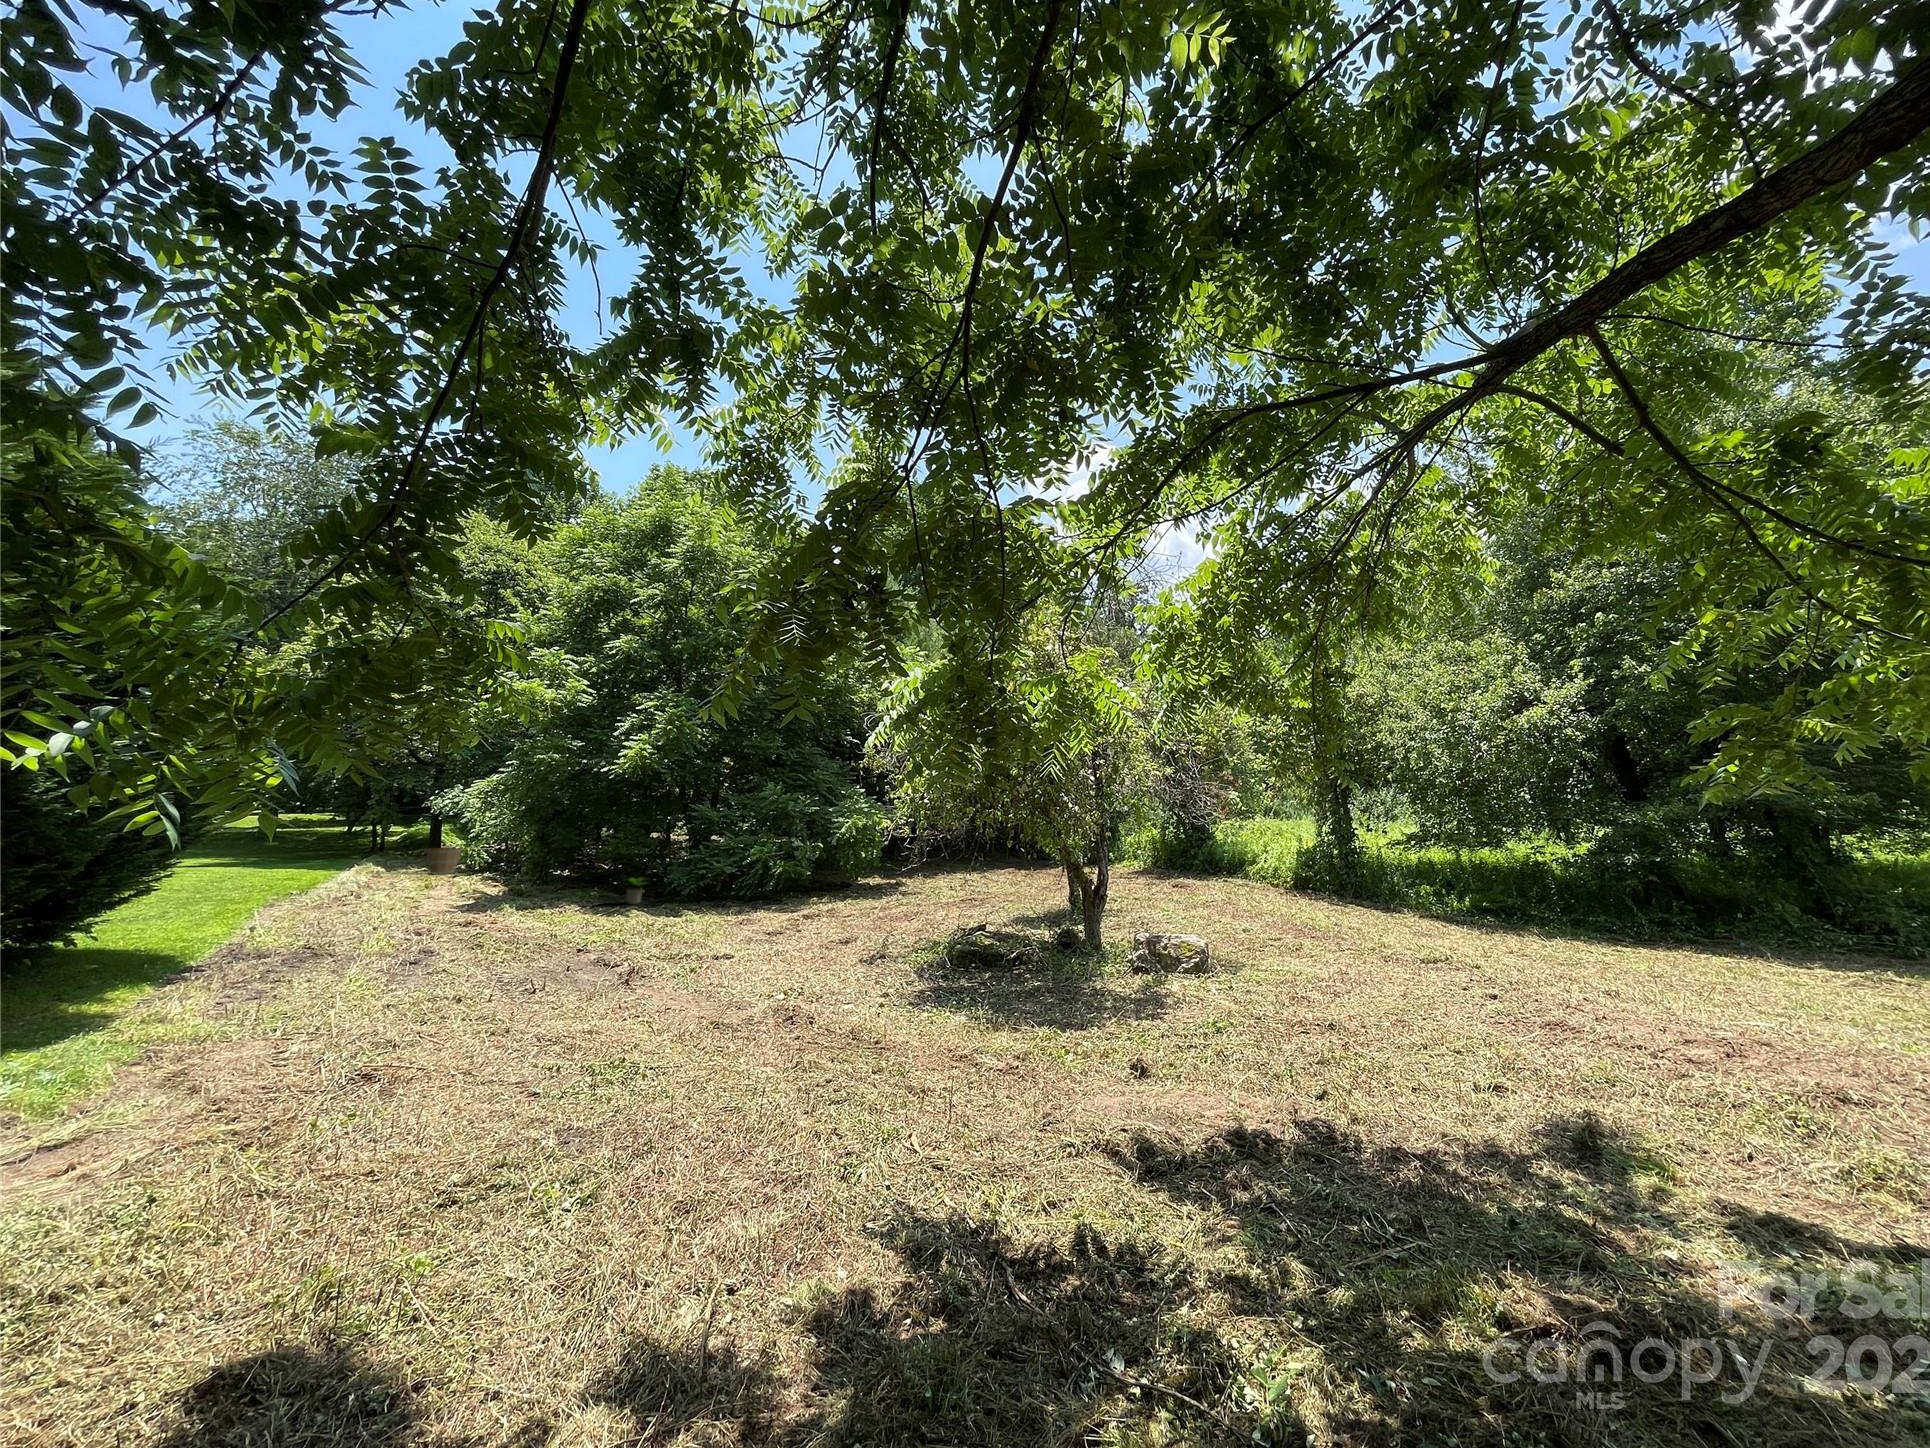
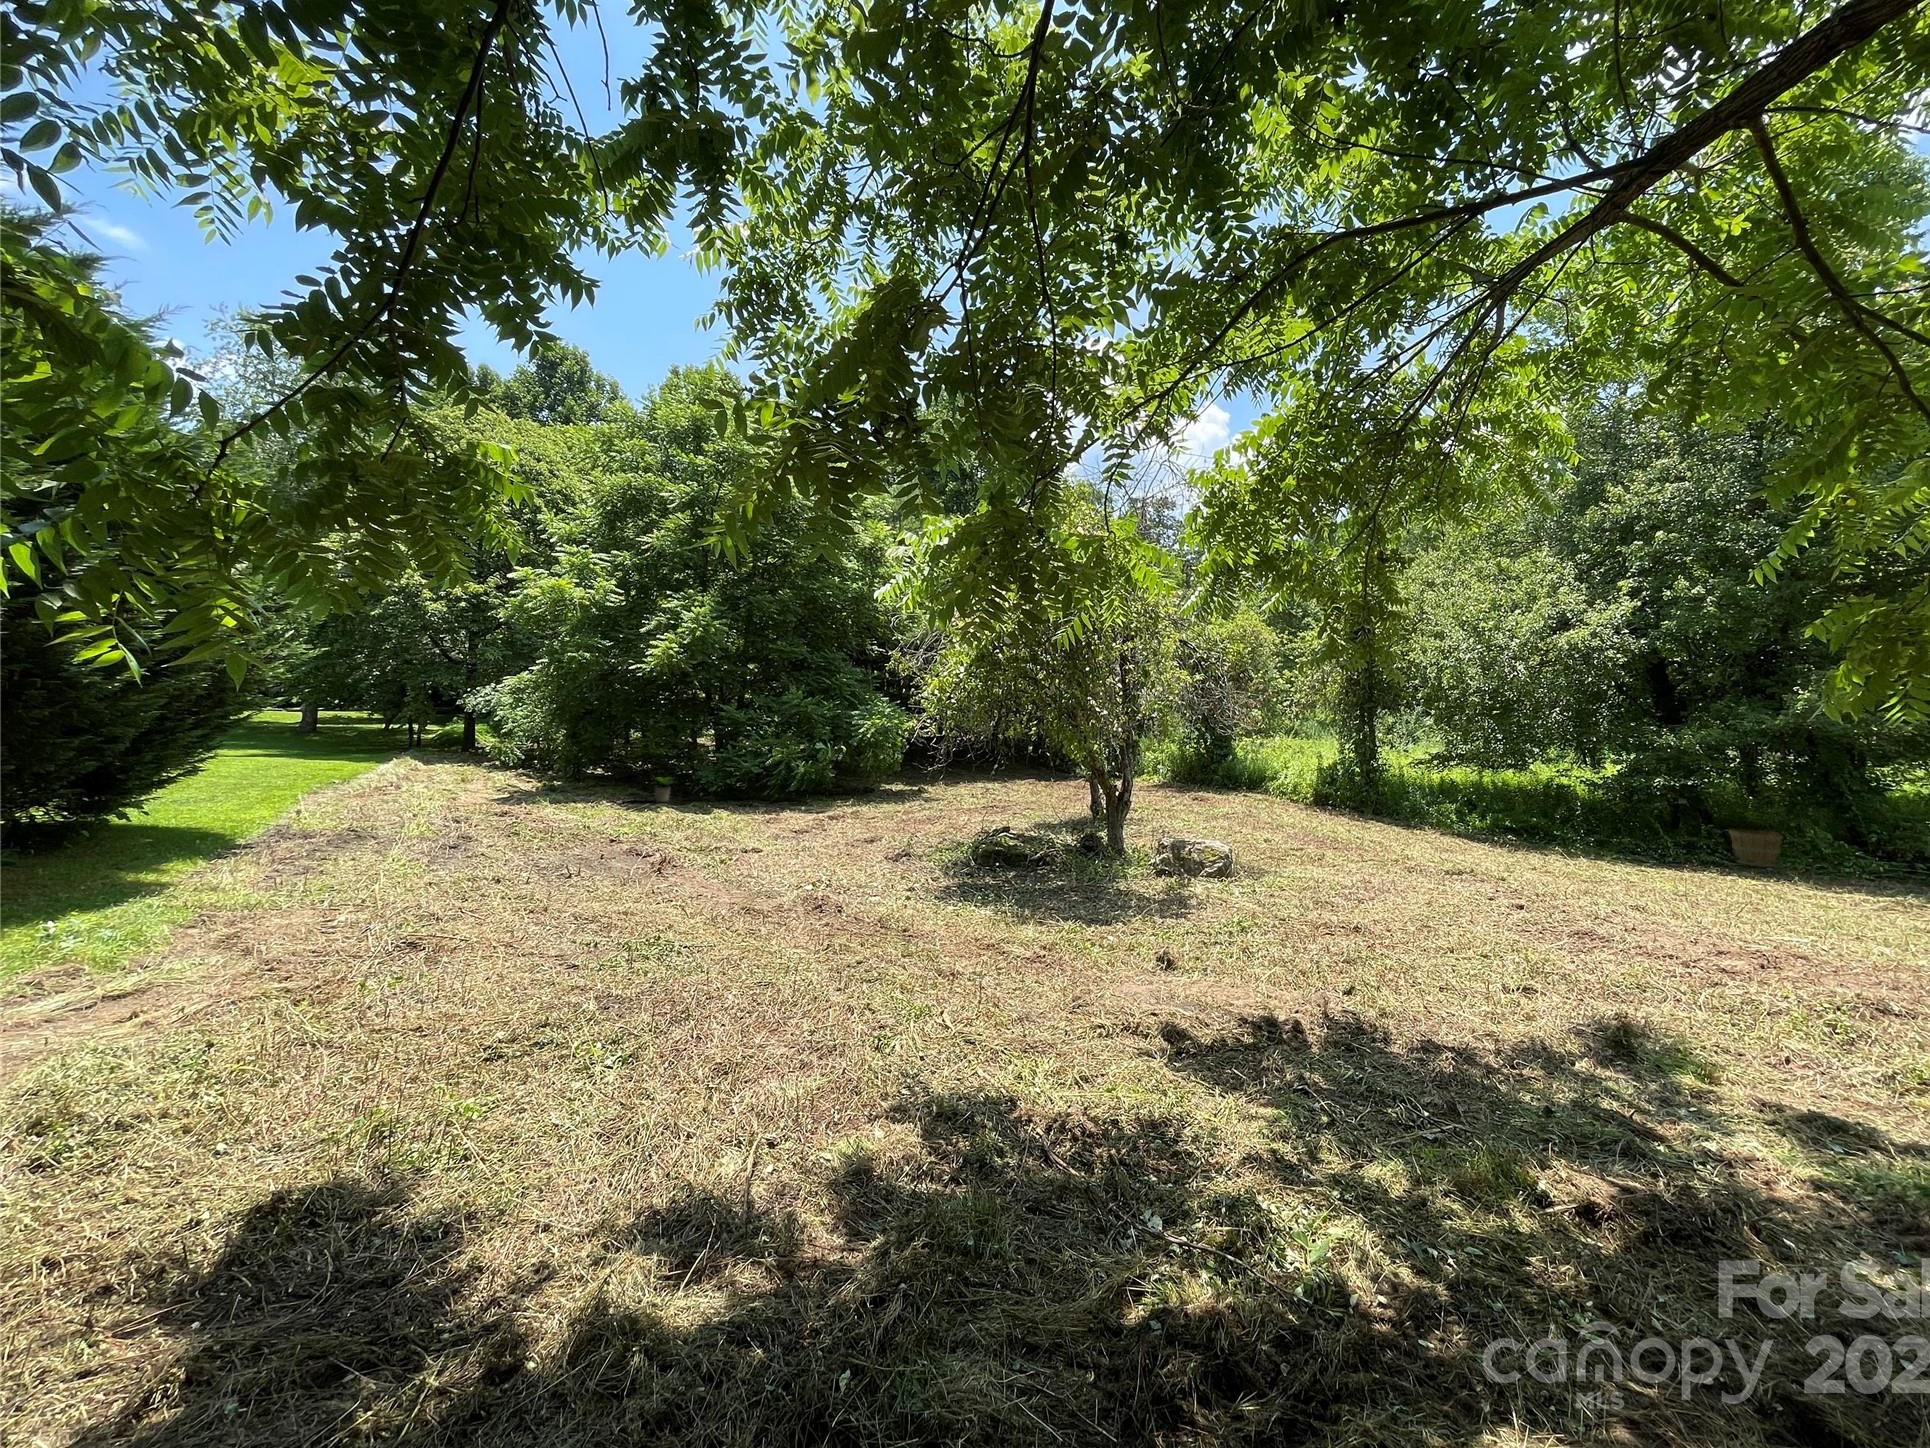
wooden bucket: present [426,847,462,875] -> present [1729,829,1783,867]

